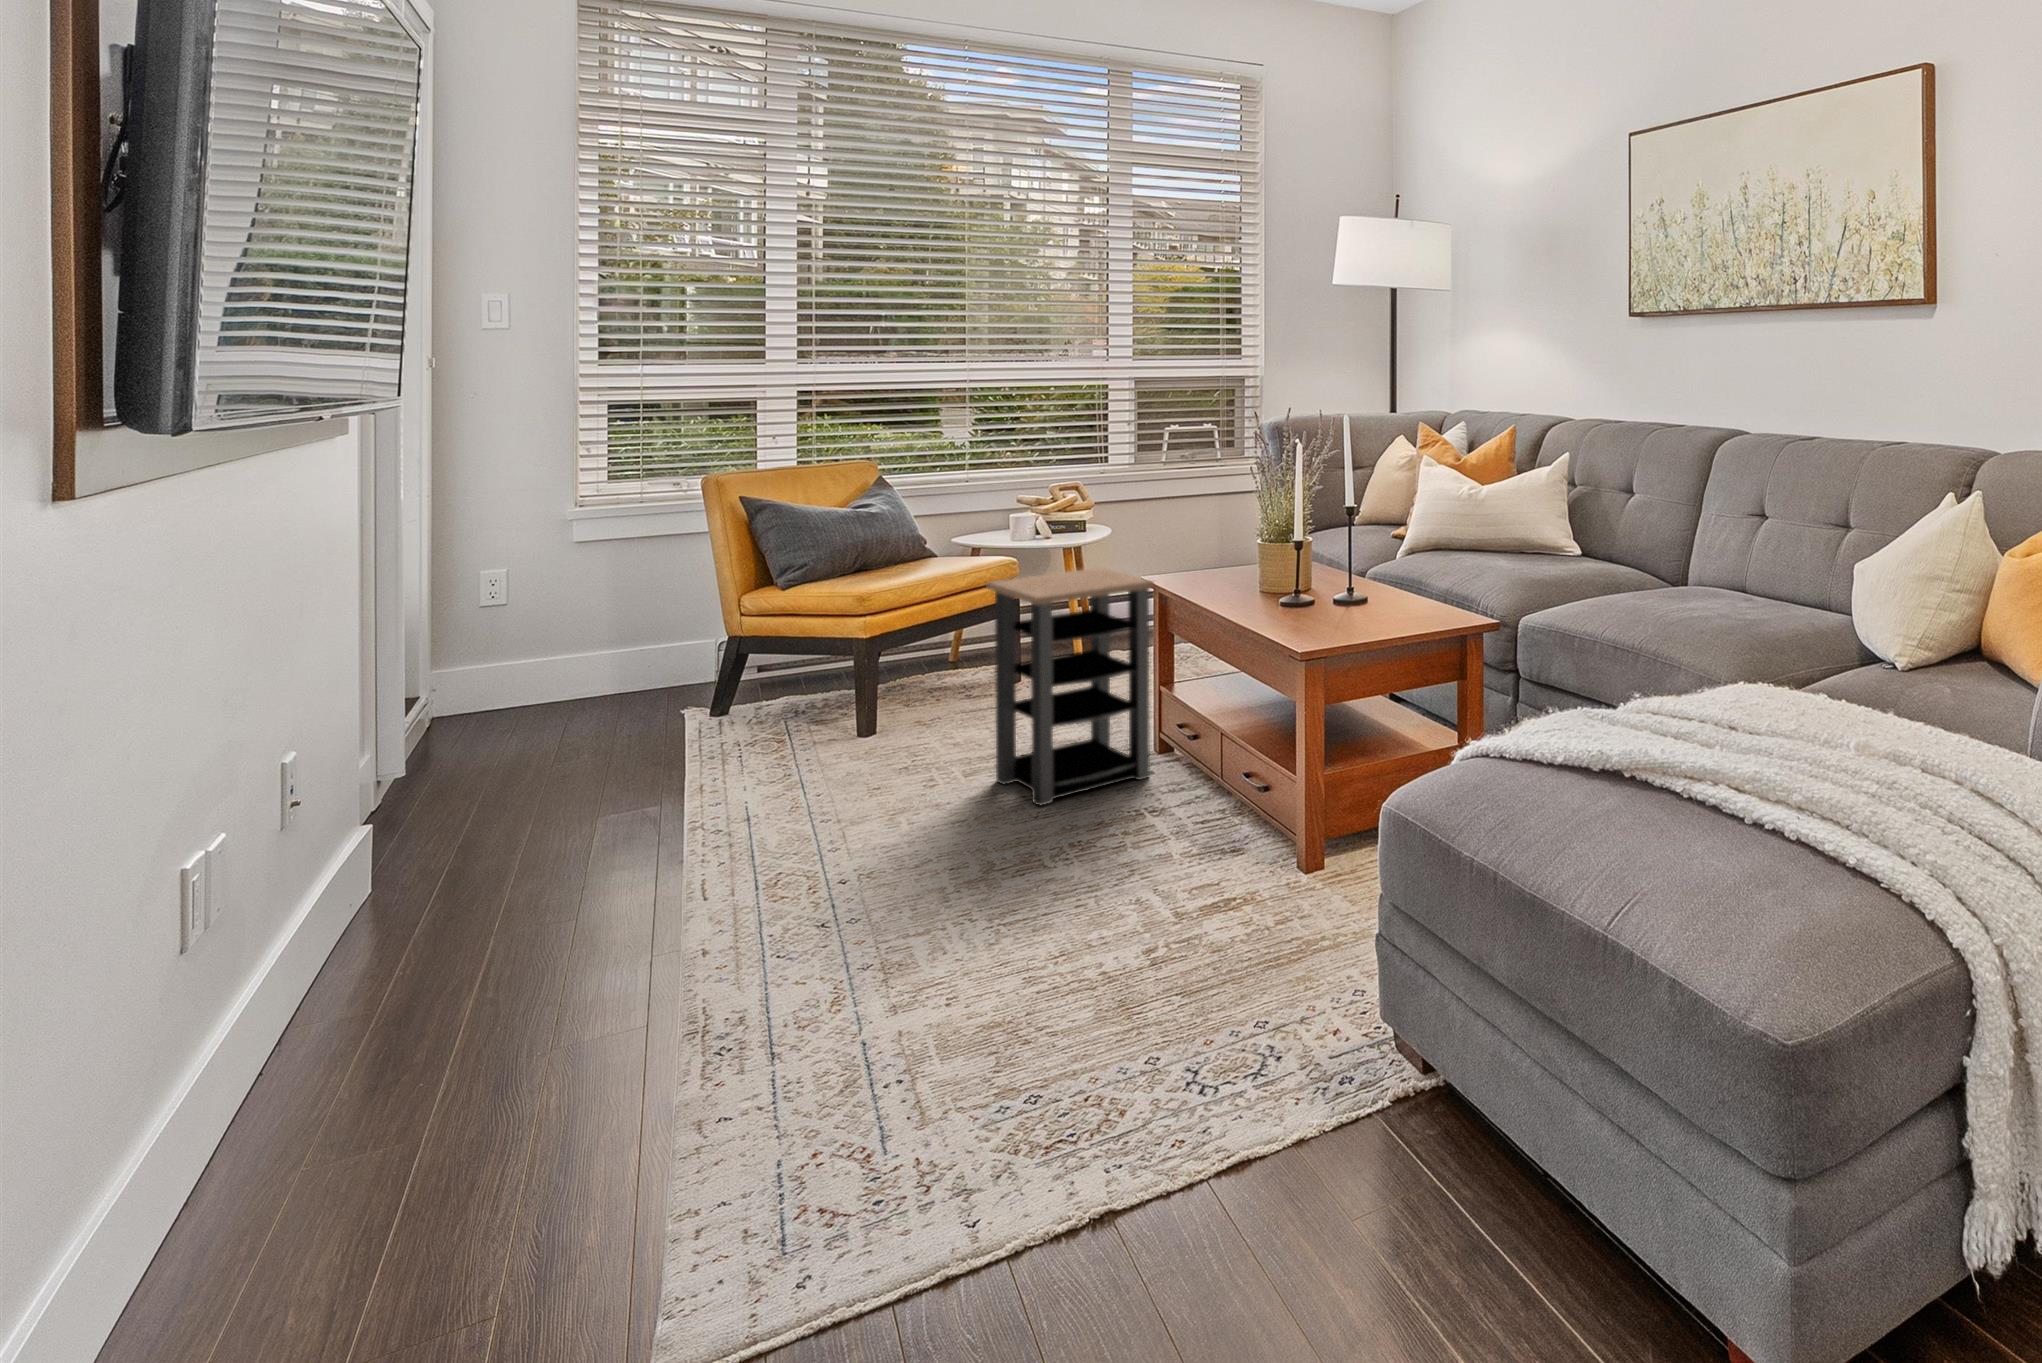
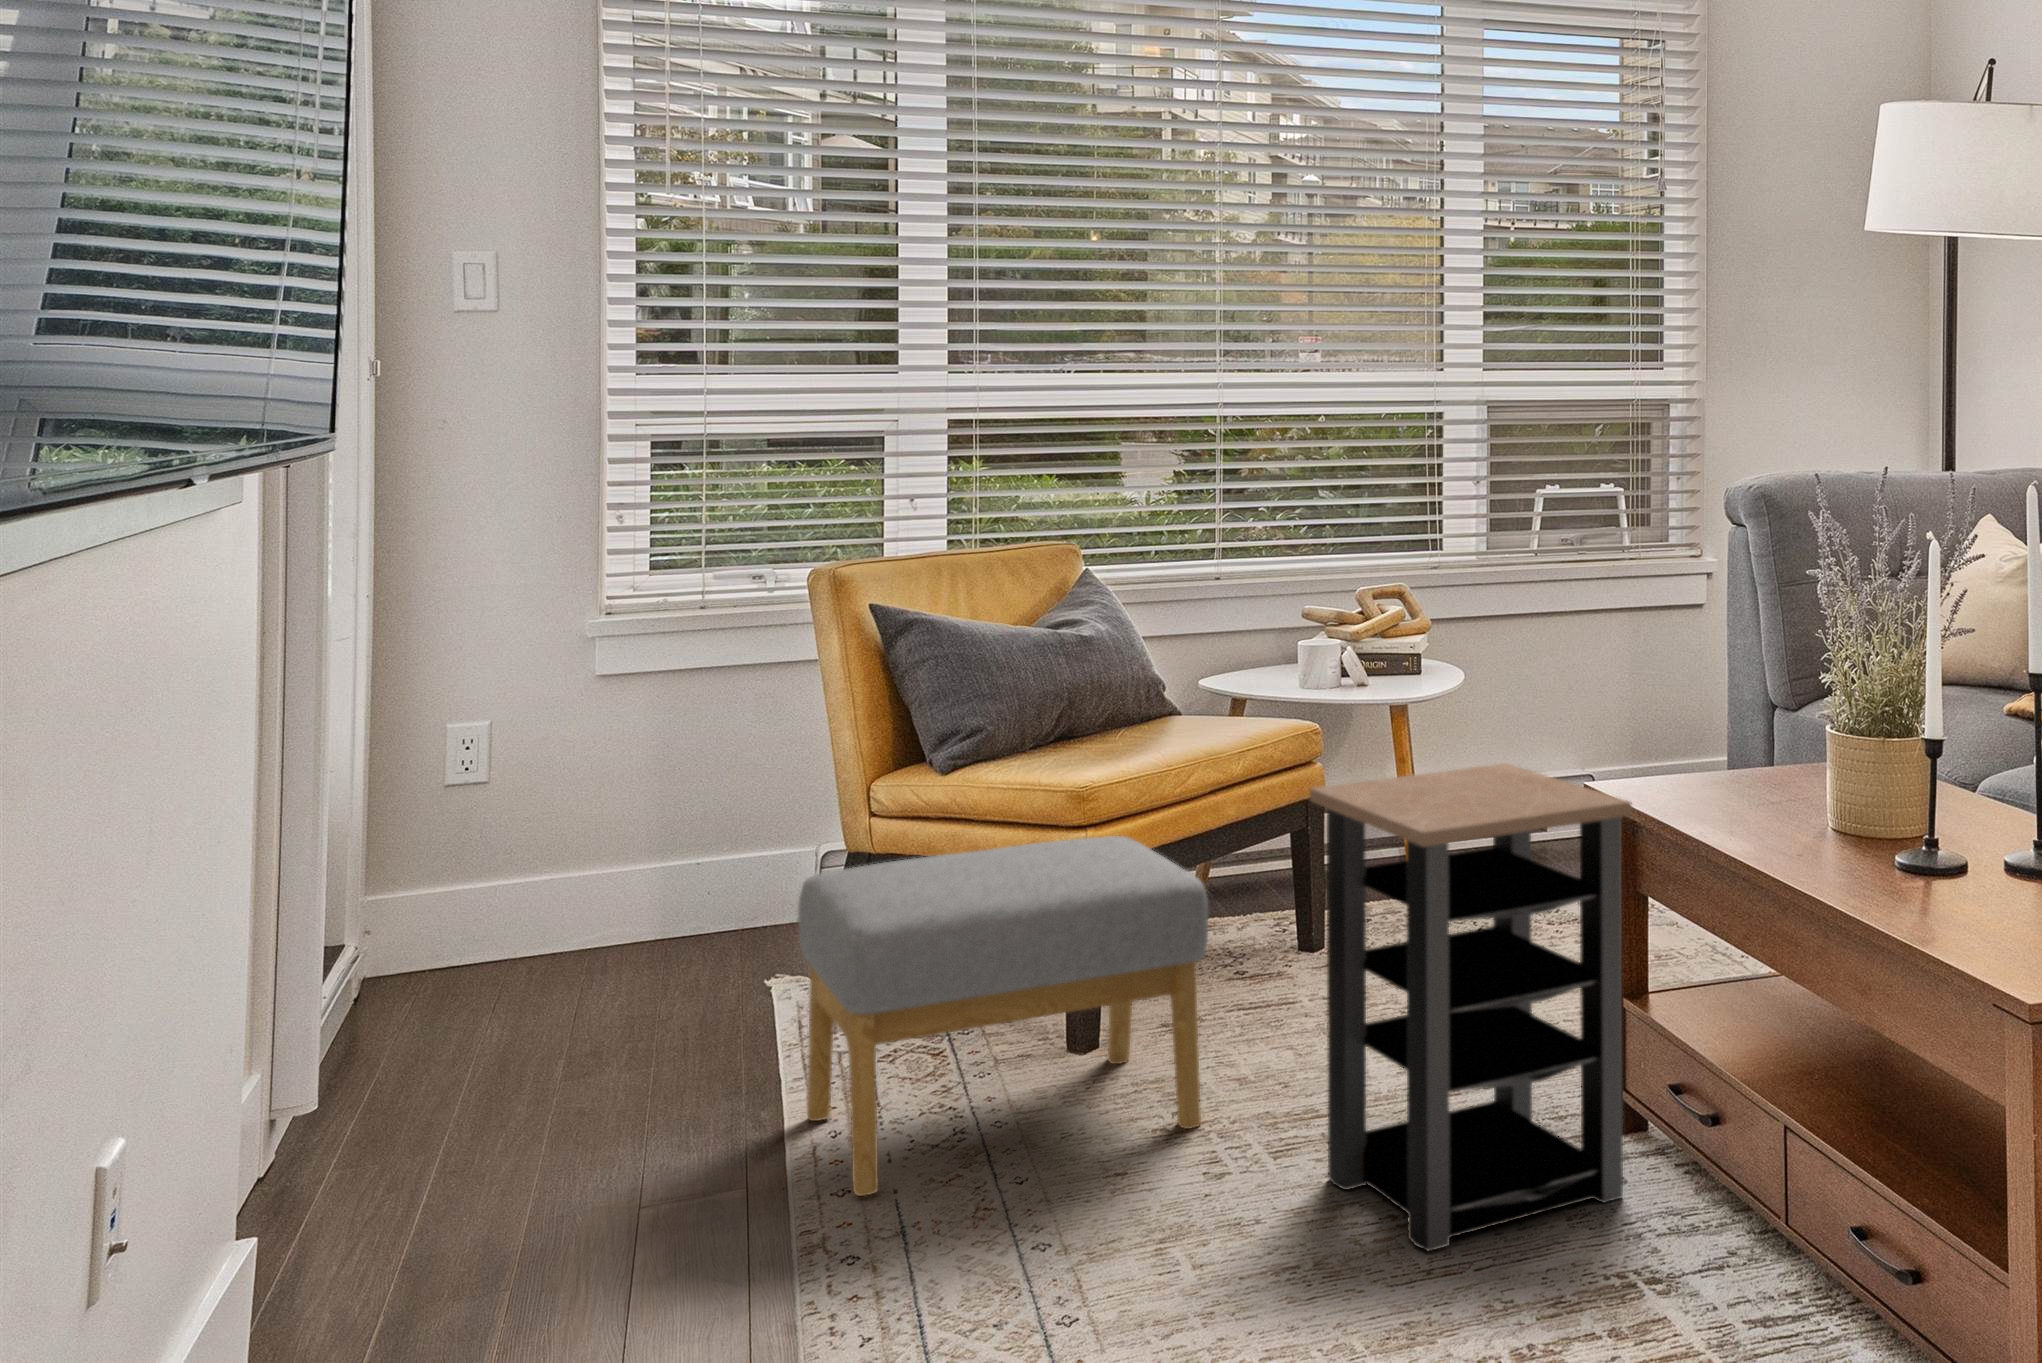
footstool: none [695,618,935,806] -> present [798,836,1208,1196]

